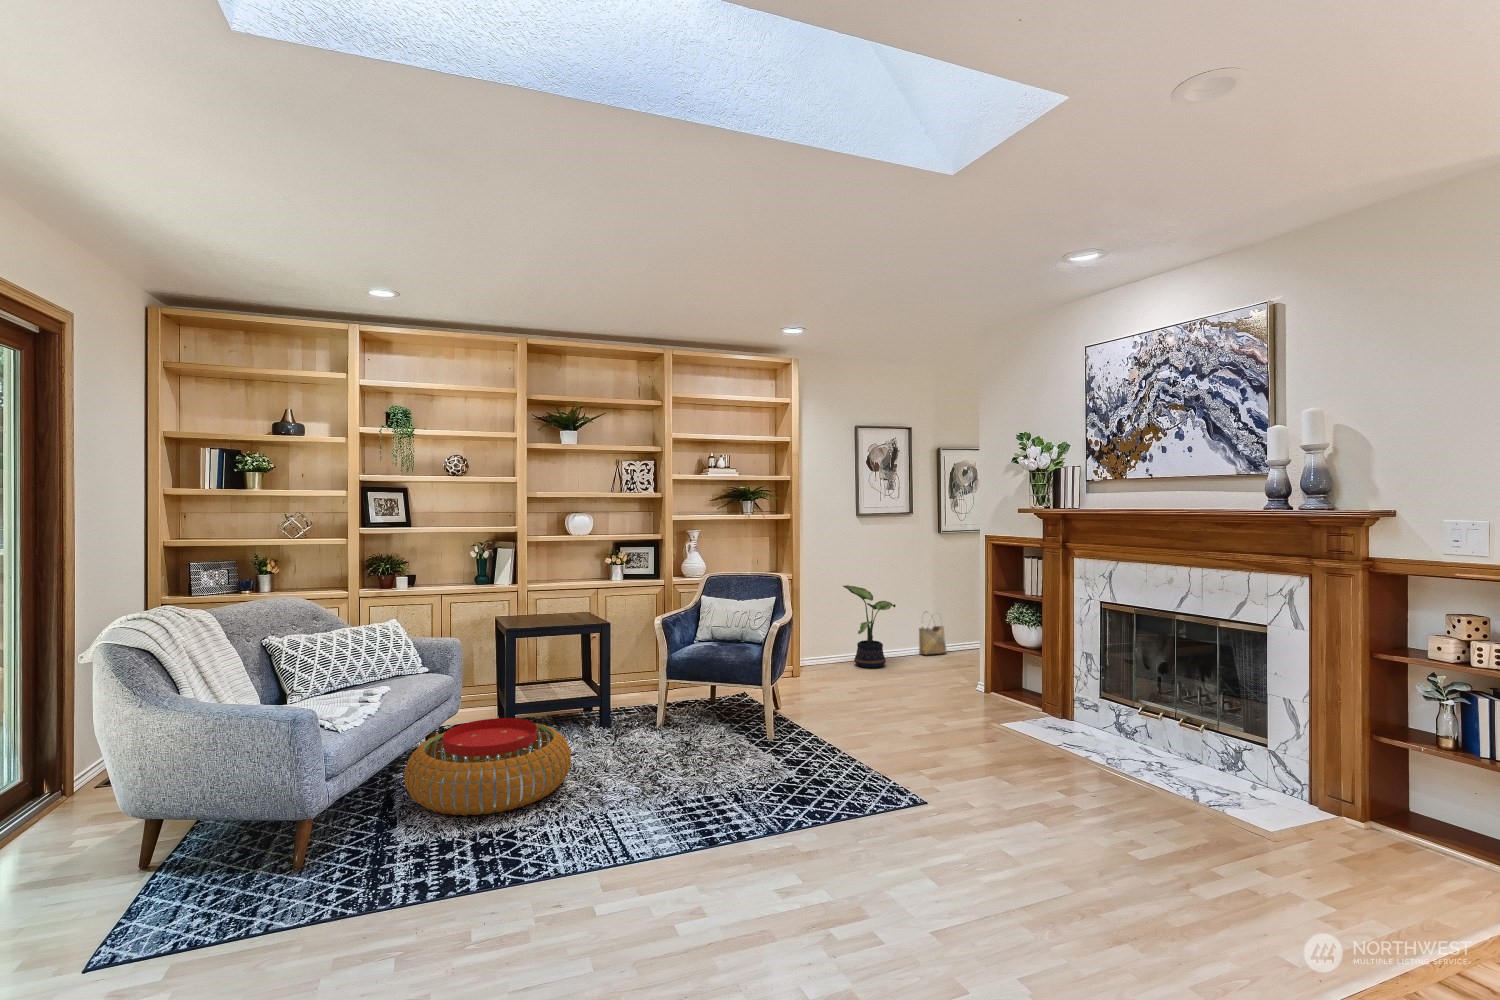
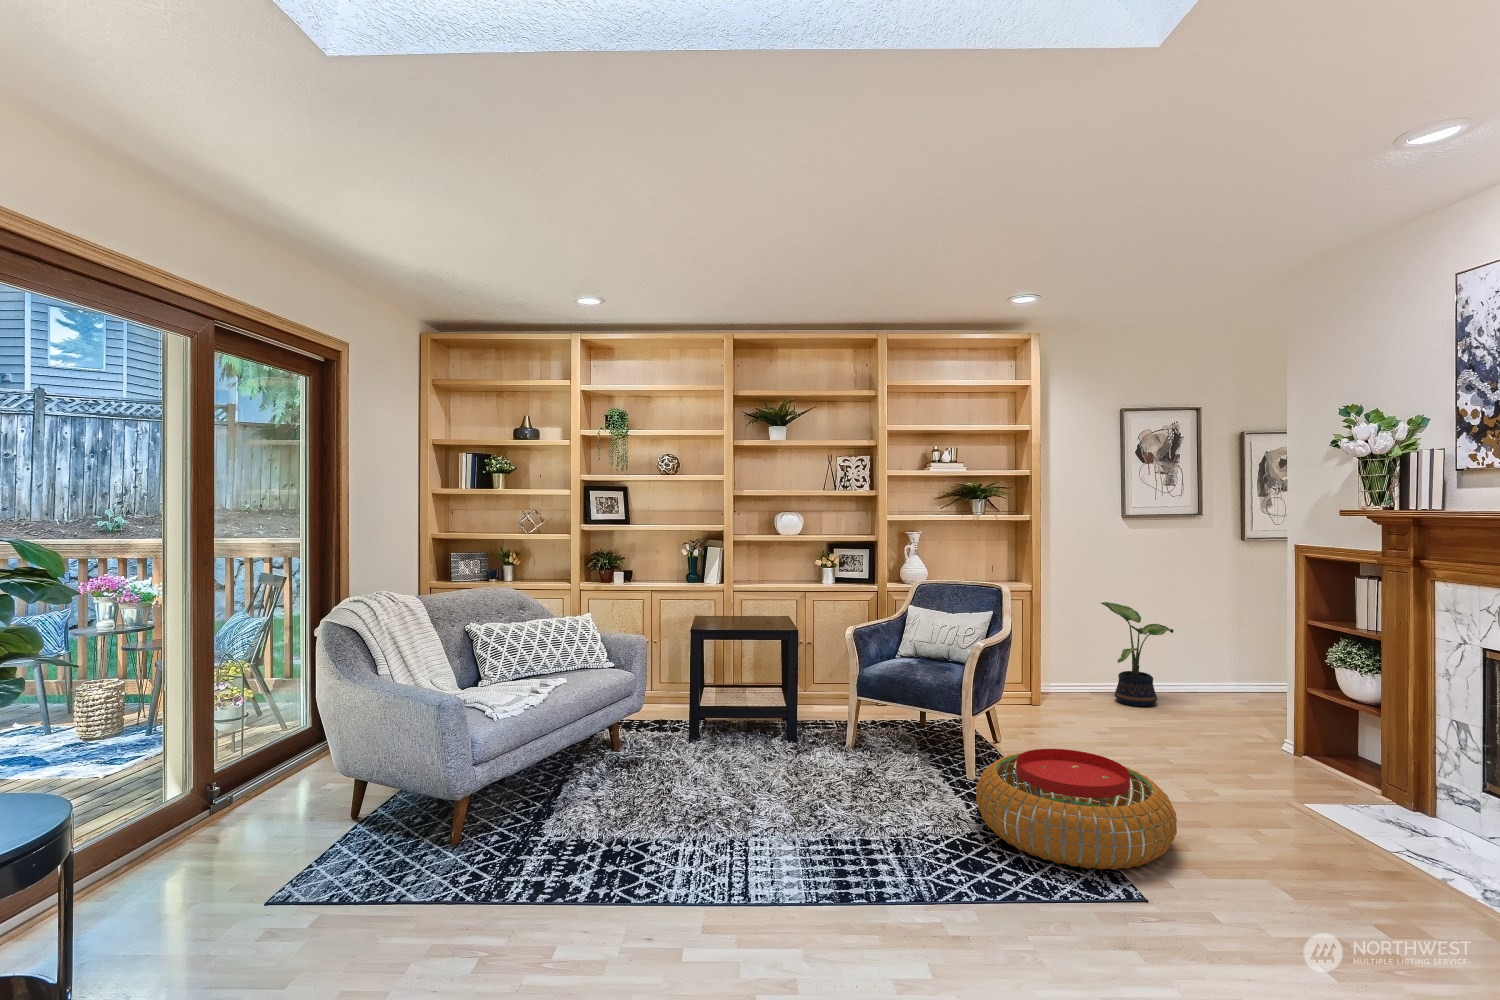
woven basket: present [919,616,946,655] -> none [1210,641,1252,696]
pouf: present [404,718,571,816] -> present [976,749,1177,870]

